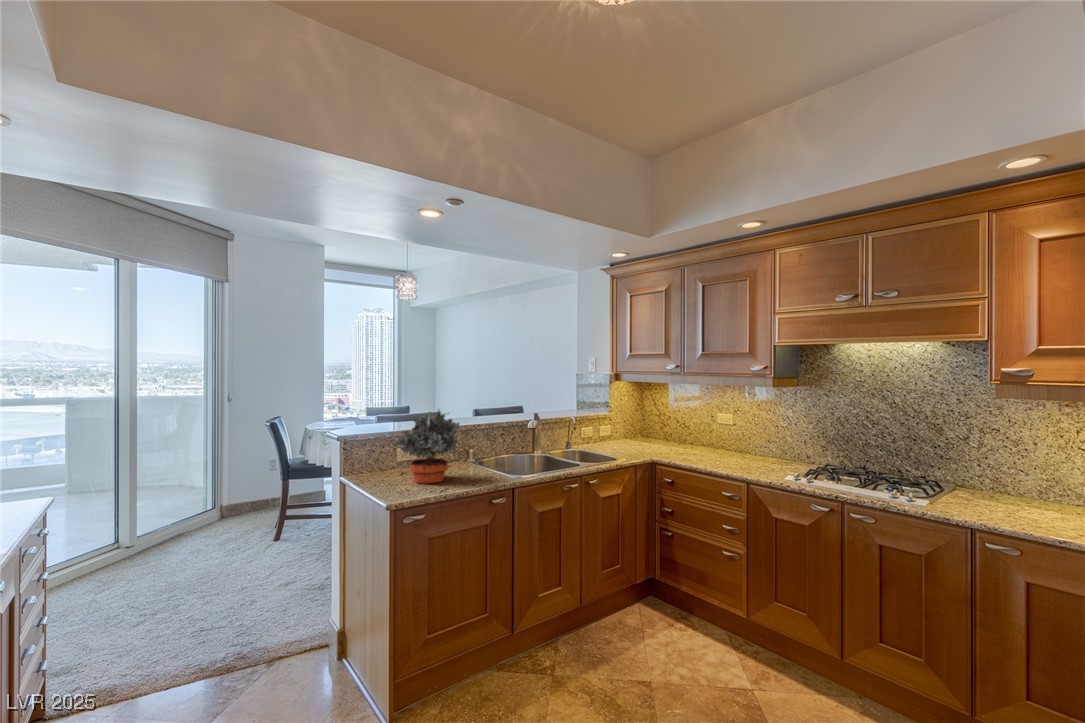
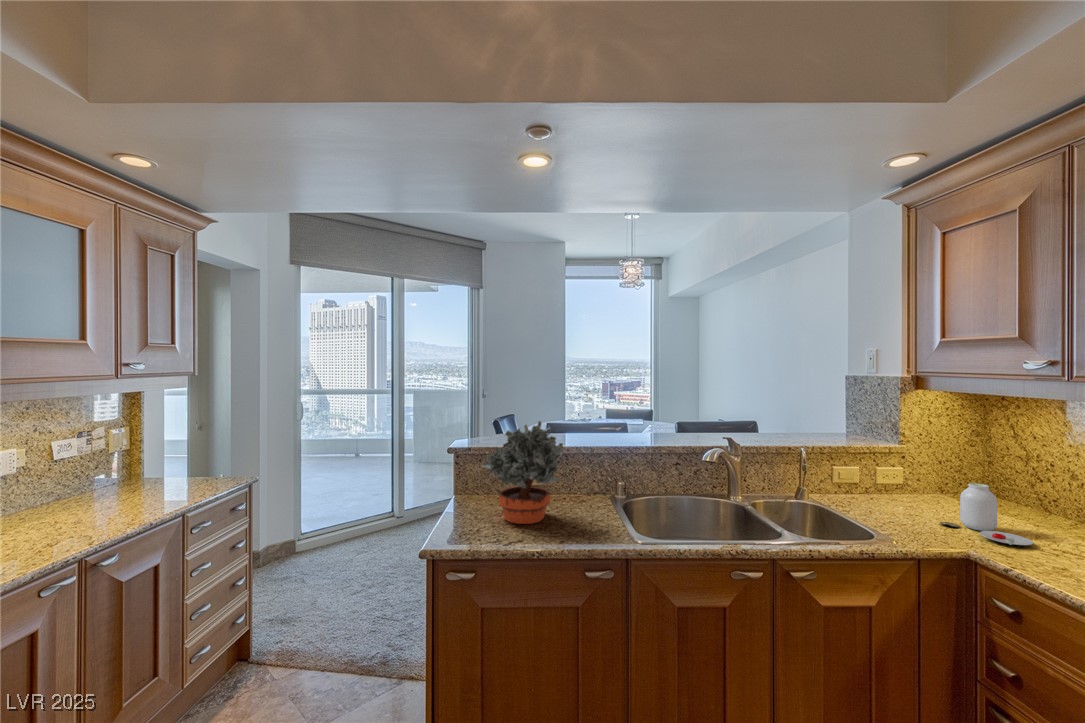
jar: none [634,427,671,454] -> present [940,483,1033,545]

